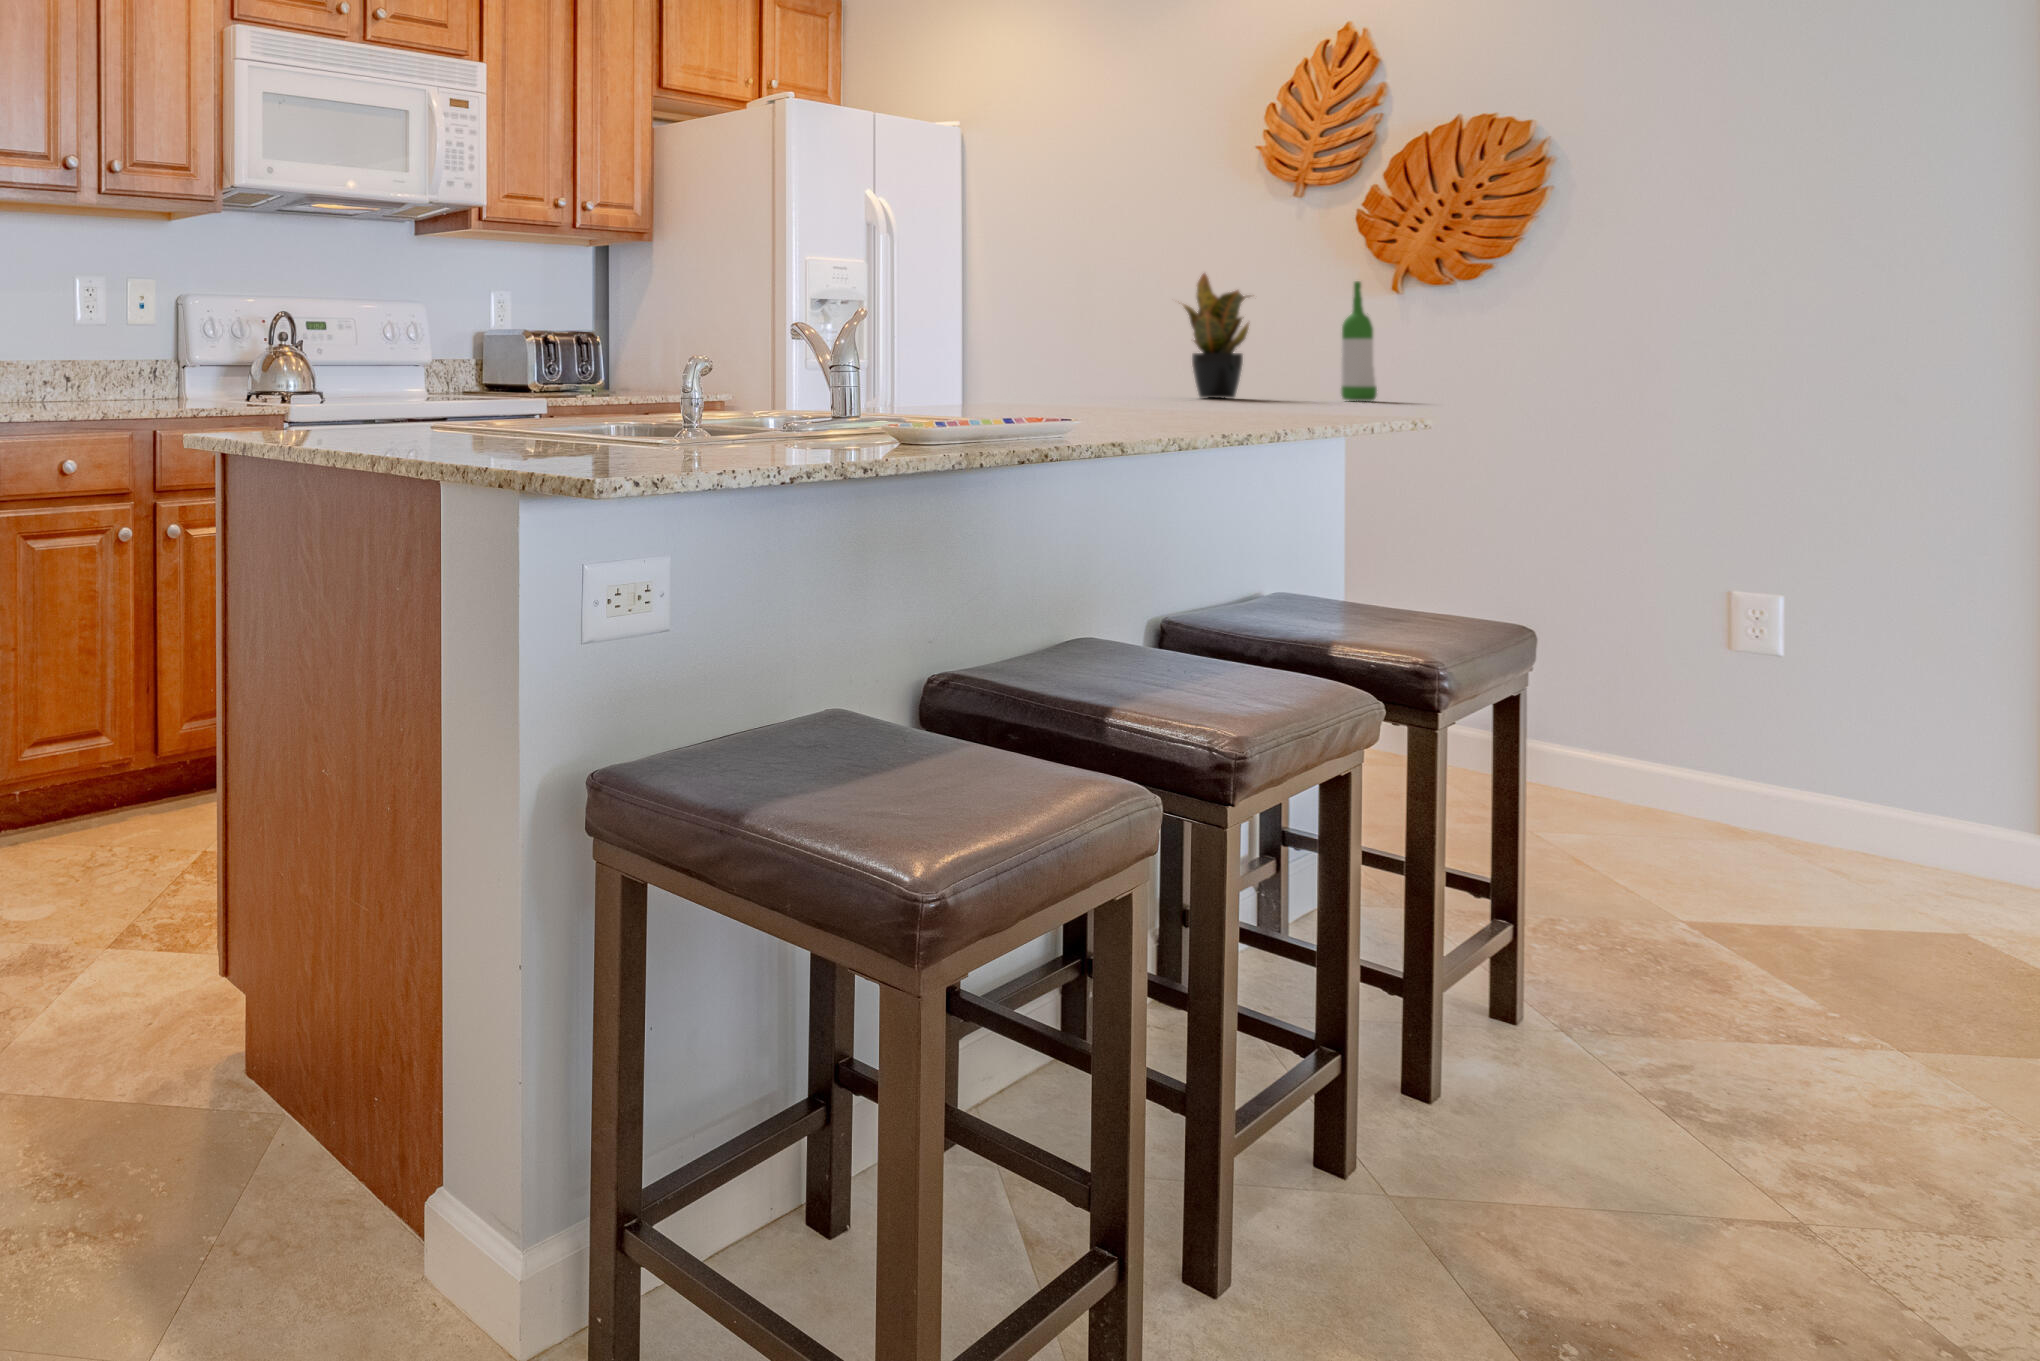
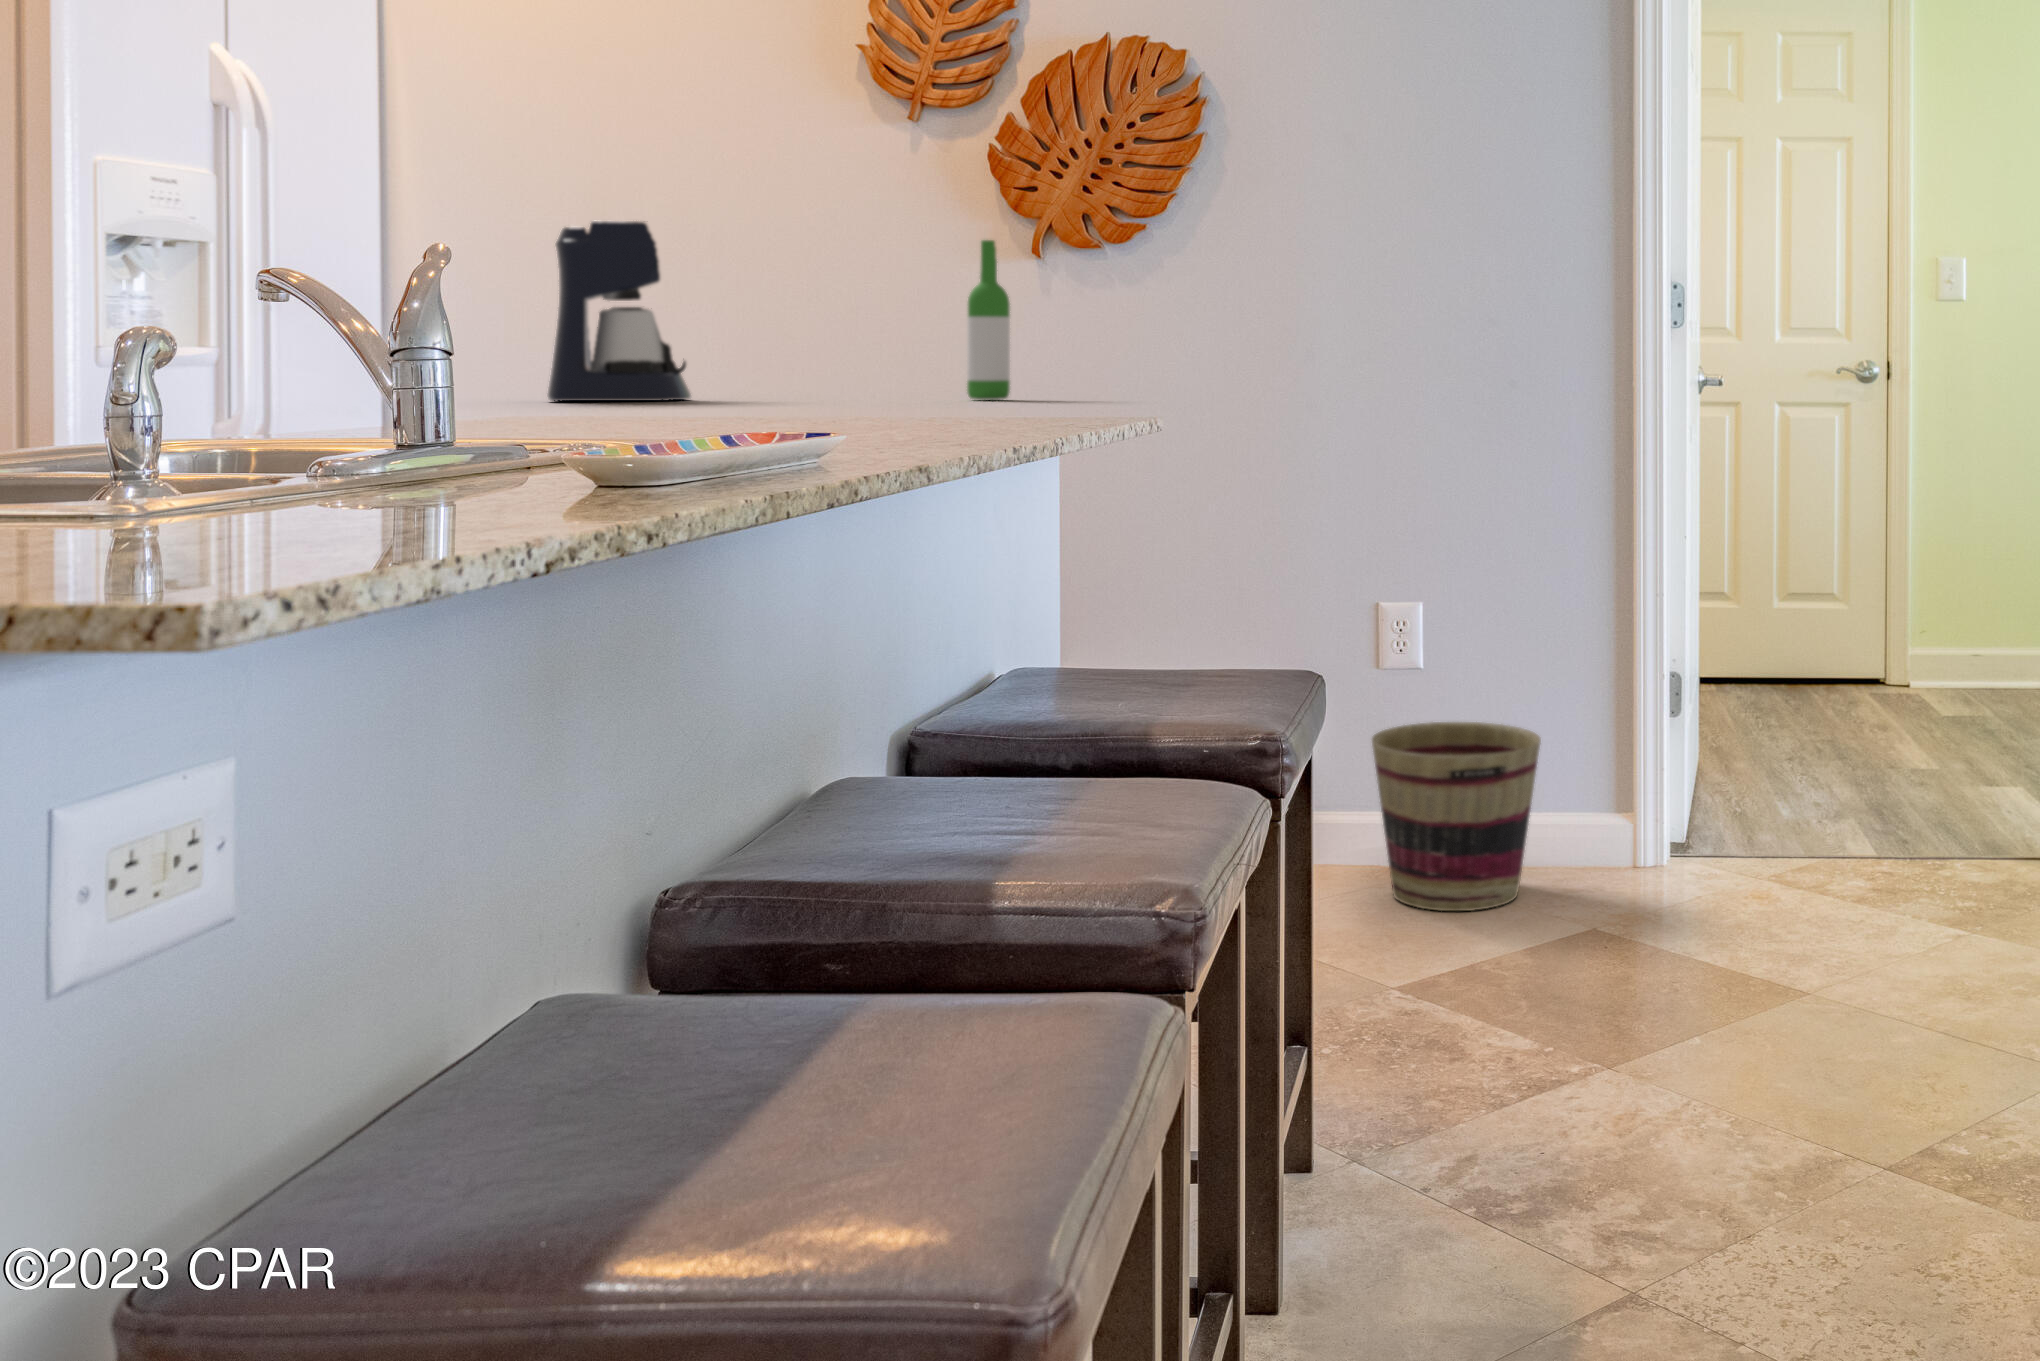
potted plant: present [1183,273,1249,398] -> none [732,213,863,401]
coffee maker: none [1053,278,1147,396] -> present [547,221,691,401]
basket: none [1707,702,1915,885] -> present [1372,722,1541,911]

